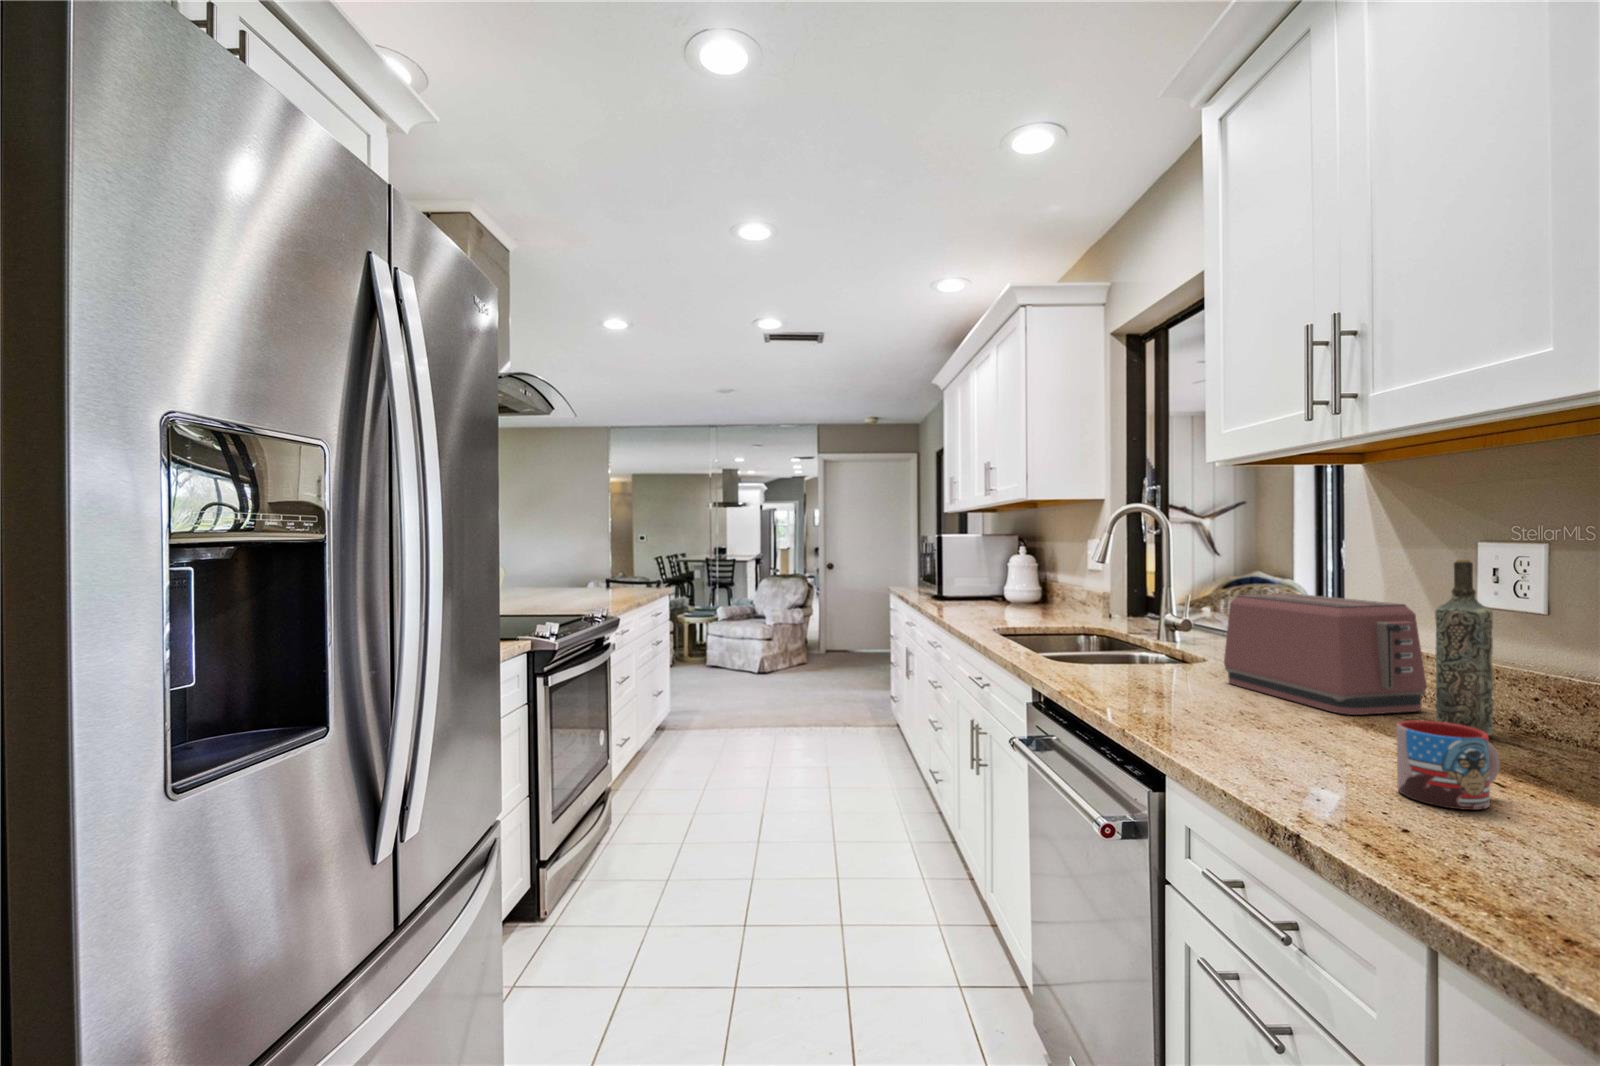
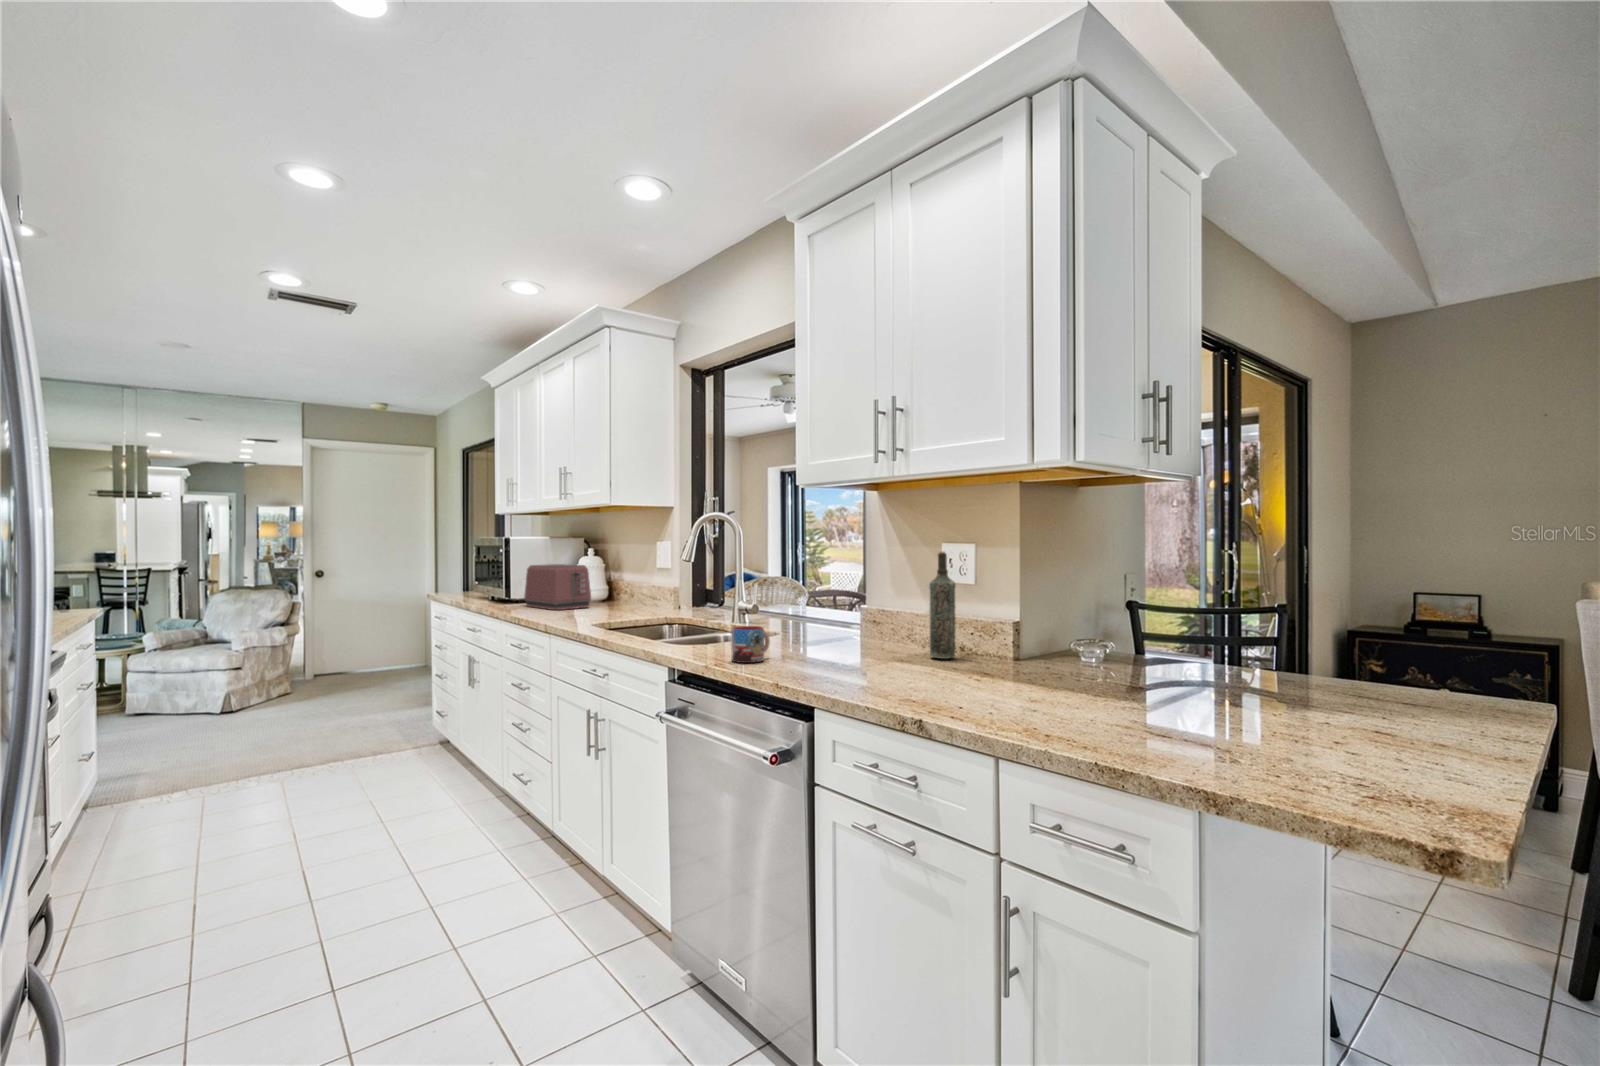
toaster: present [1224,594,1427,715] -> present [524,564,591,610]
mug: present [1396,721,1500,810] -> present [731,626,770,663]

